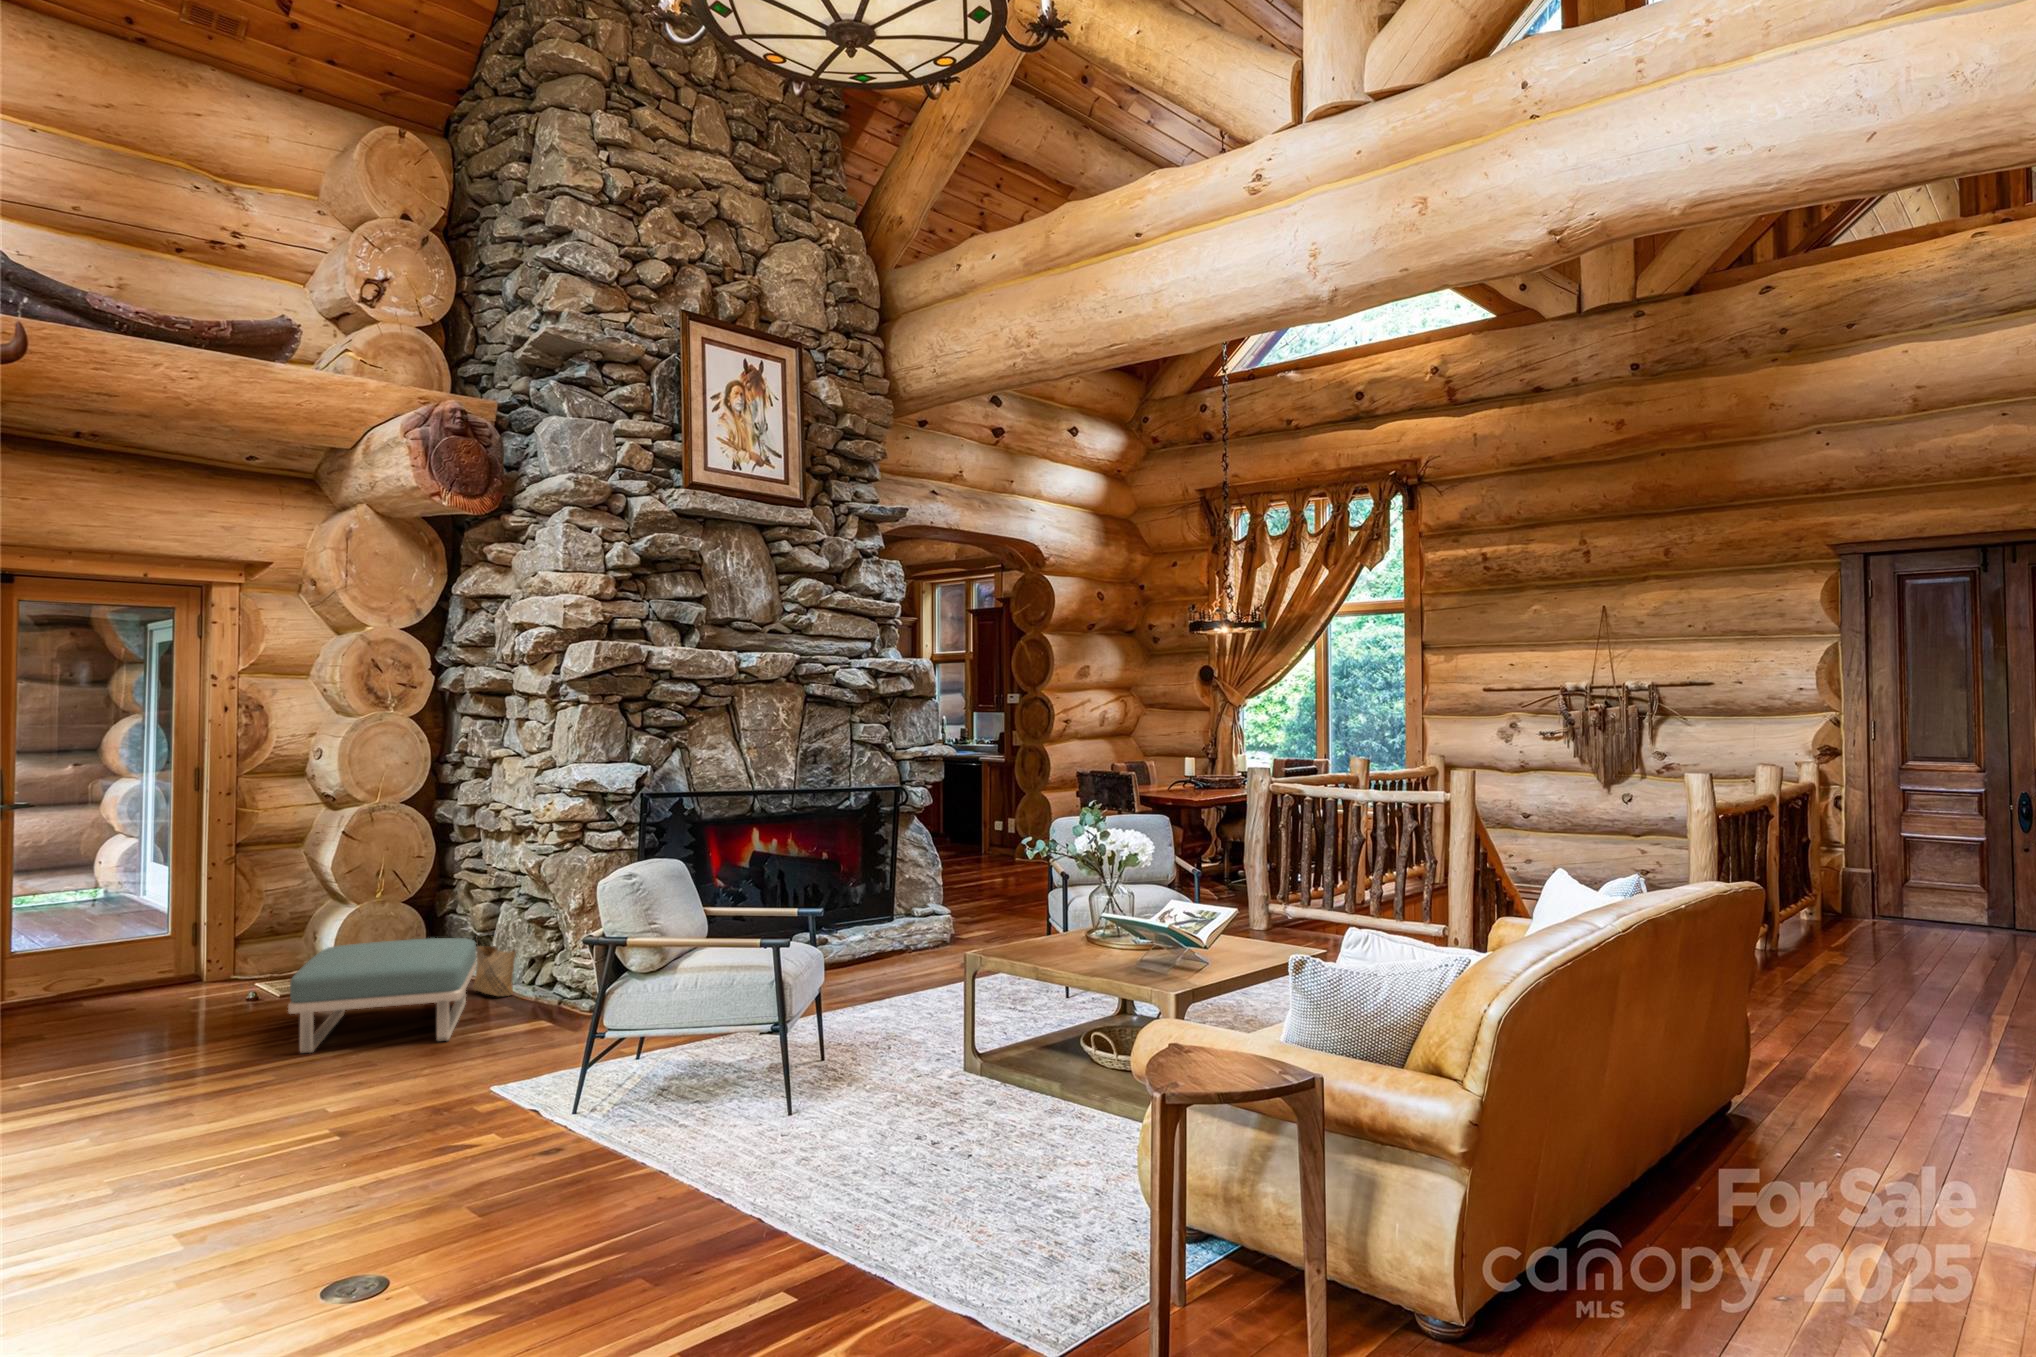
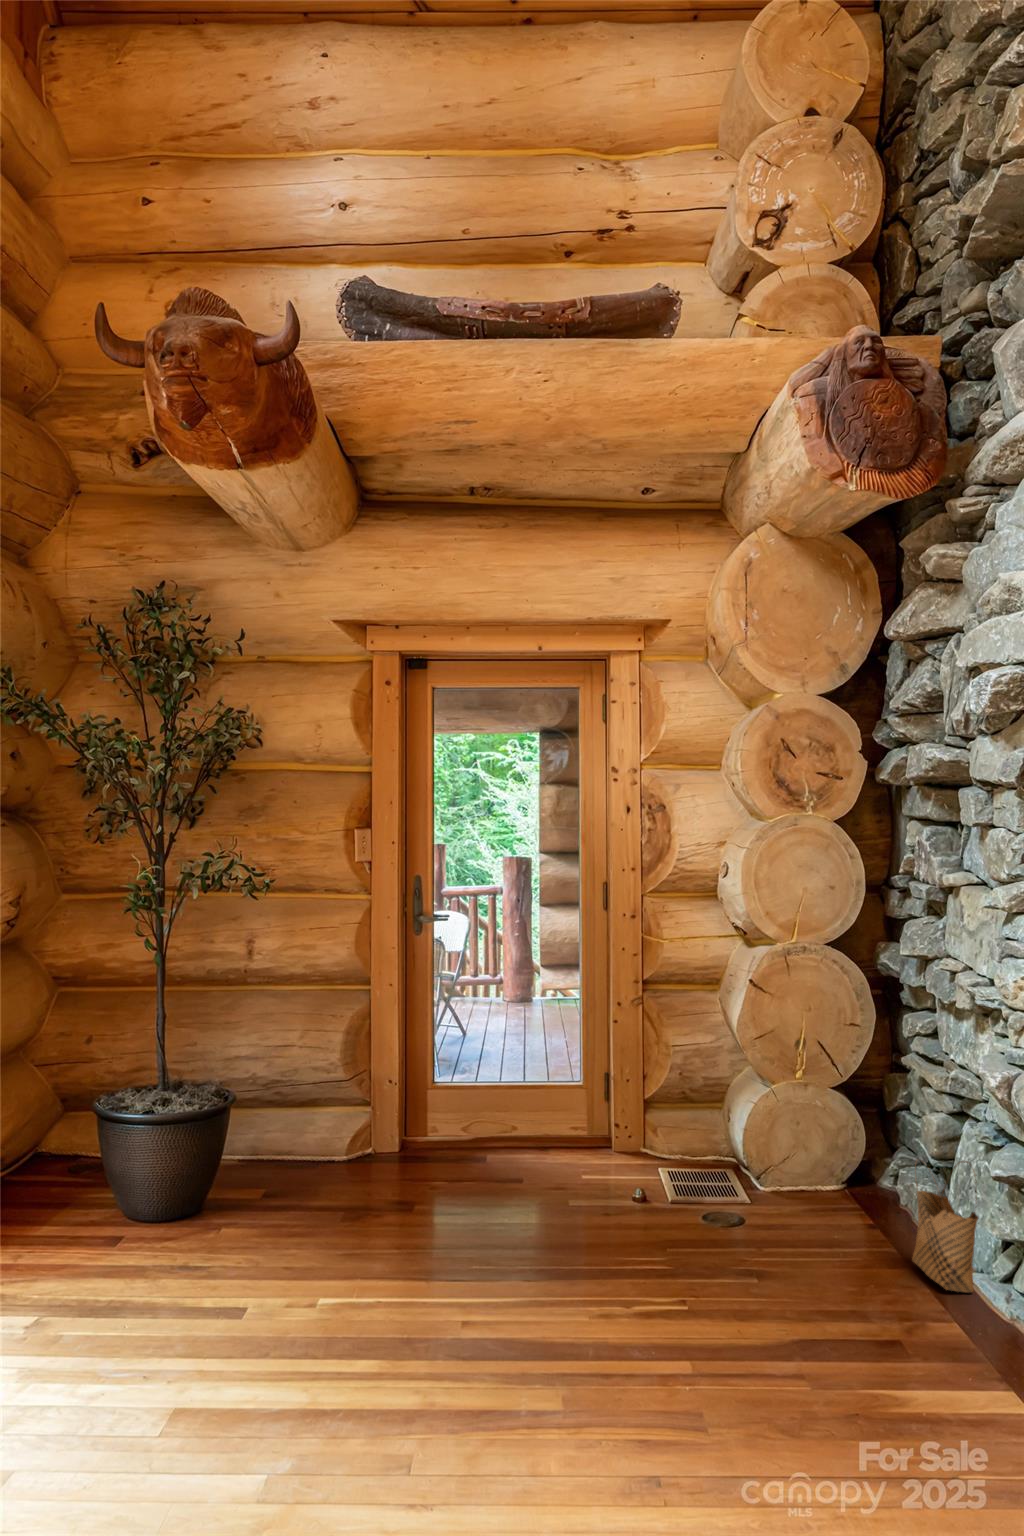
footstool: present [288,938,476,1053] -> none [611,1157,907,1387]

